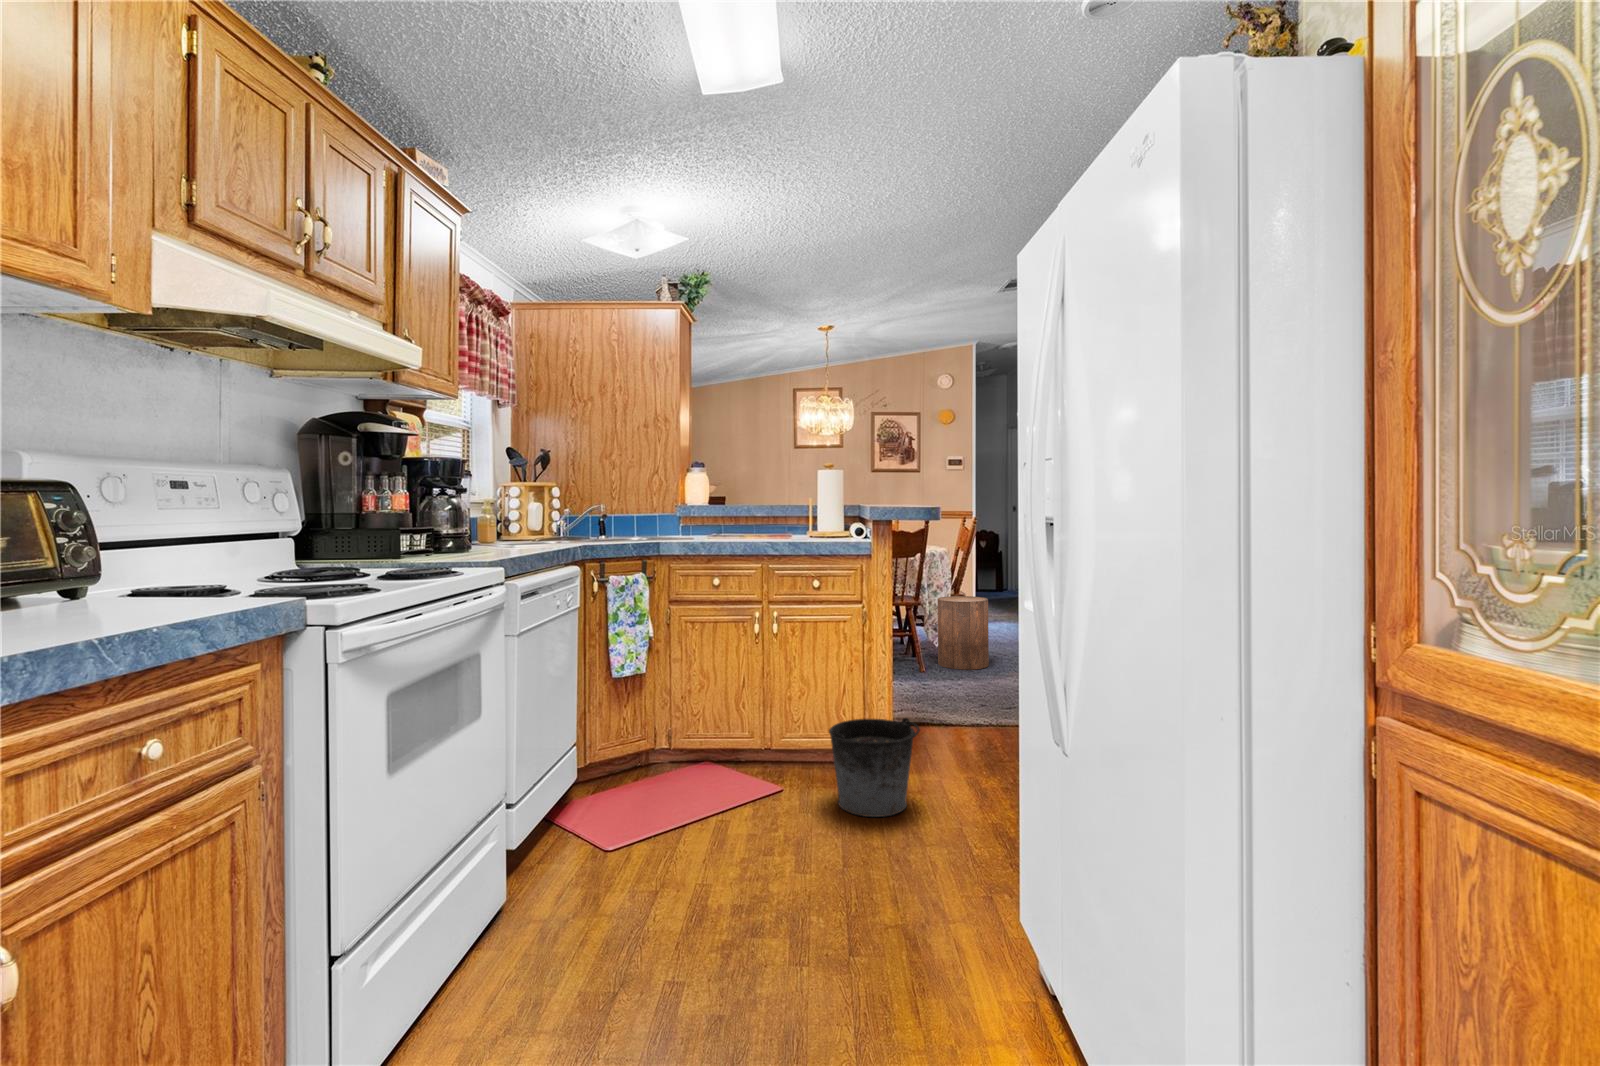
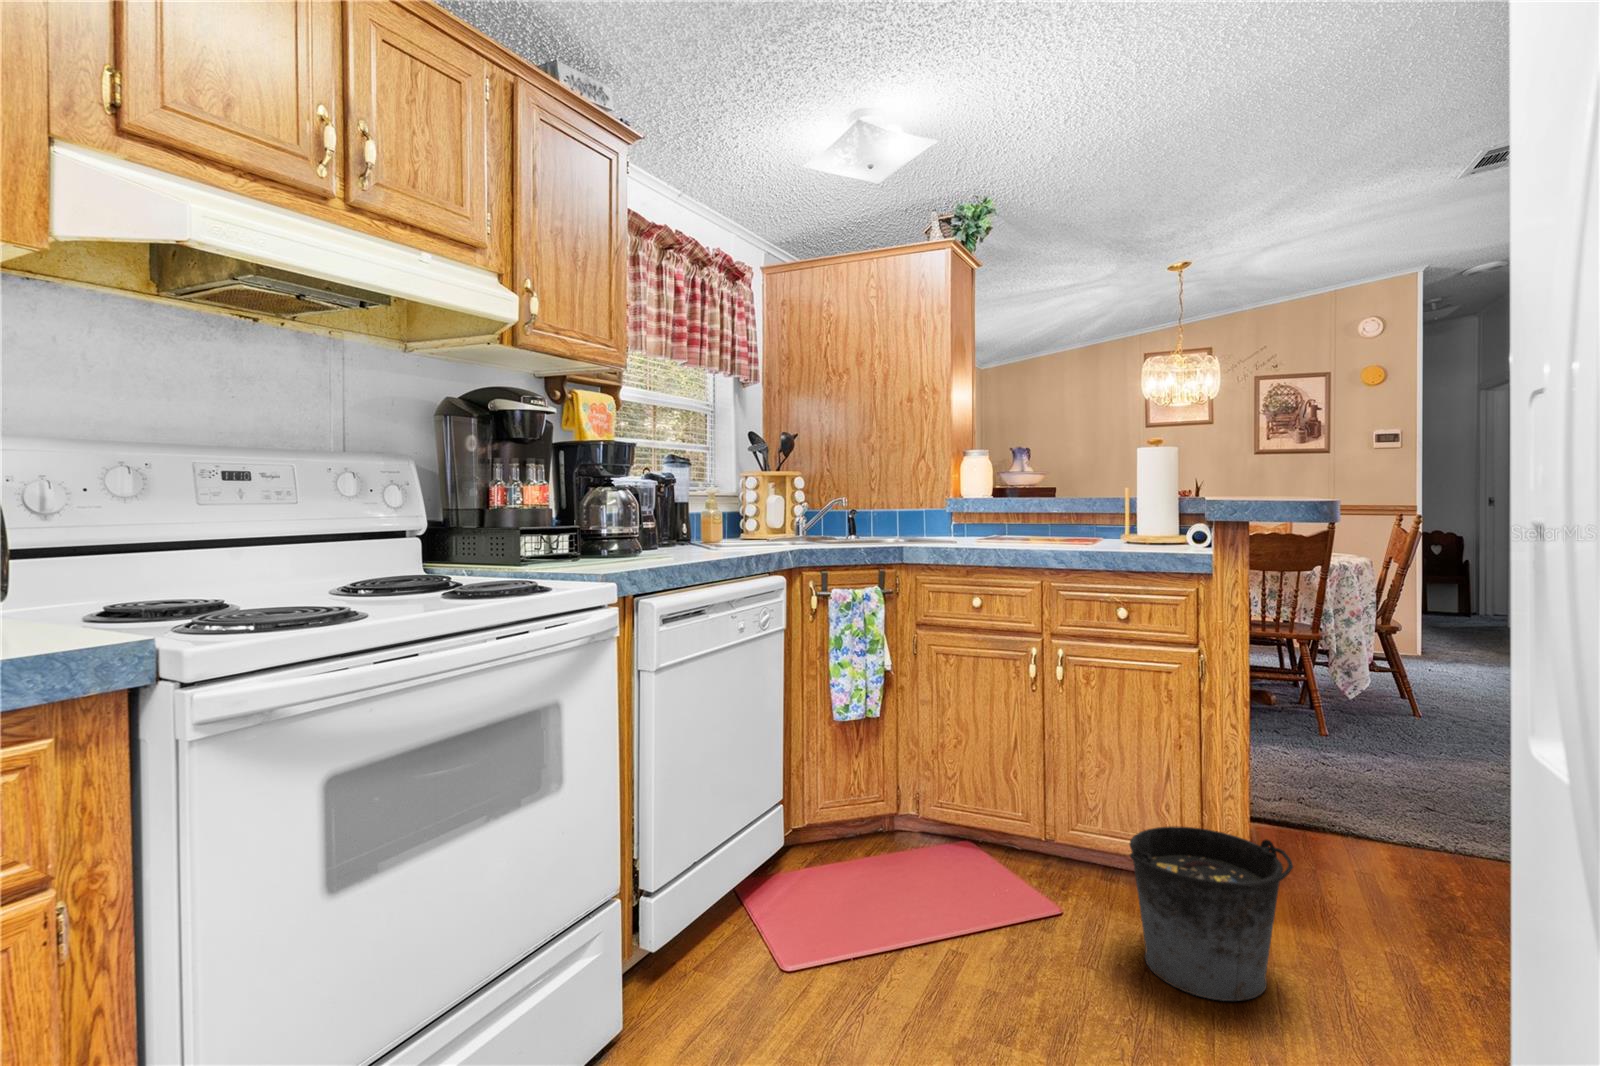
stool: present [938,596,989,670] -> none [1350,631,1444,746]

